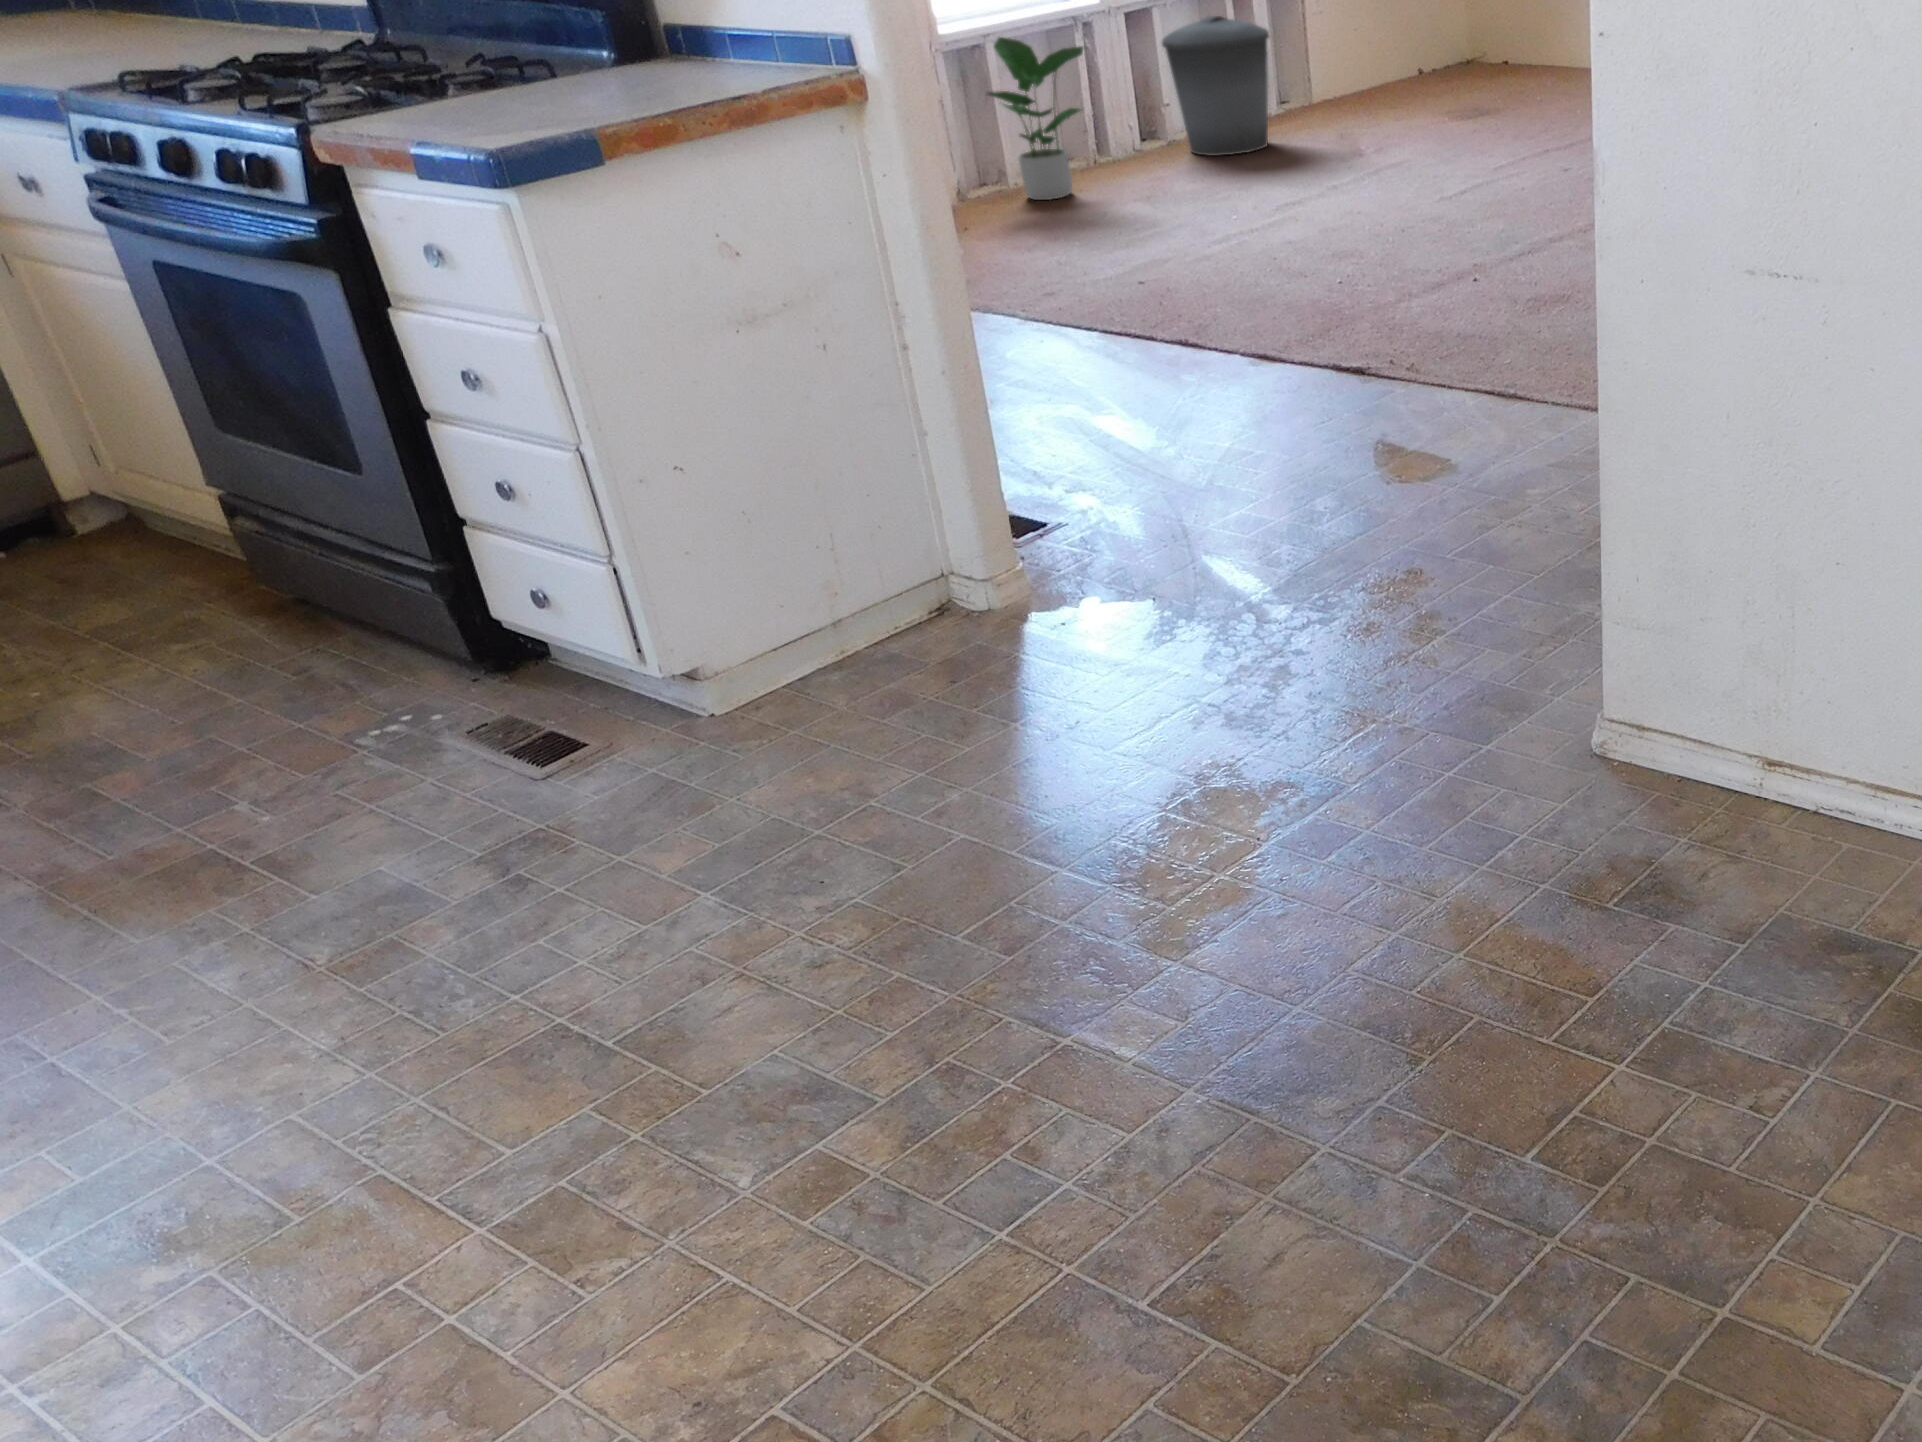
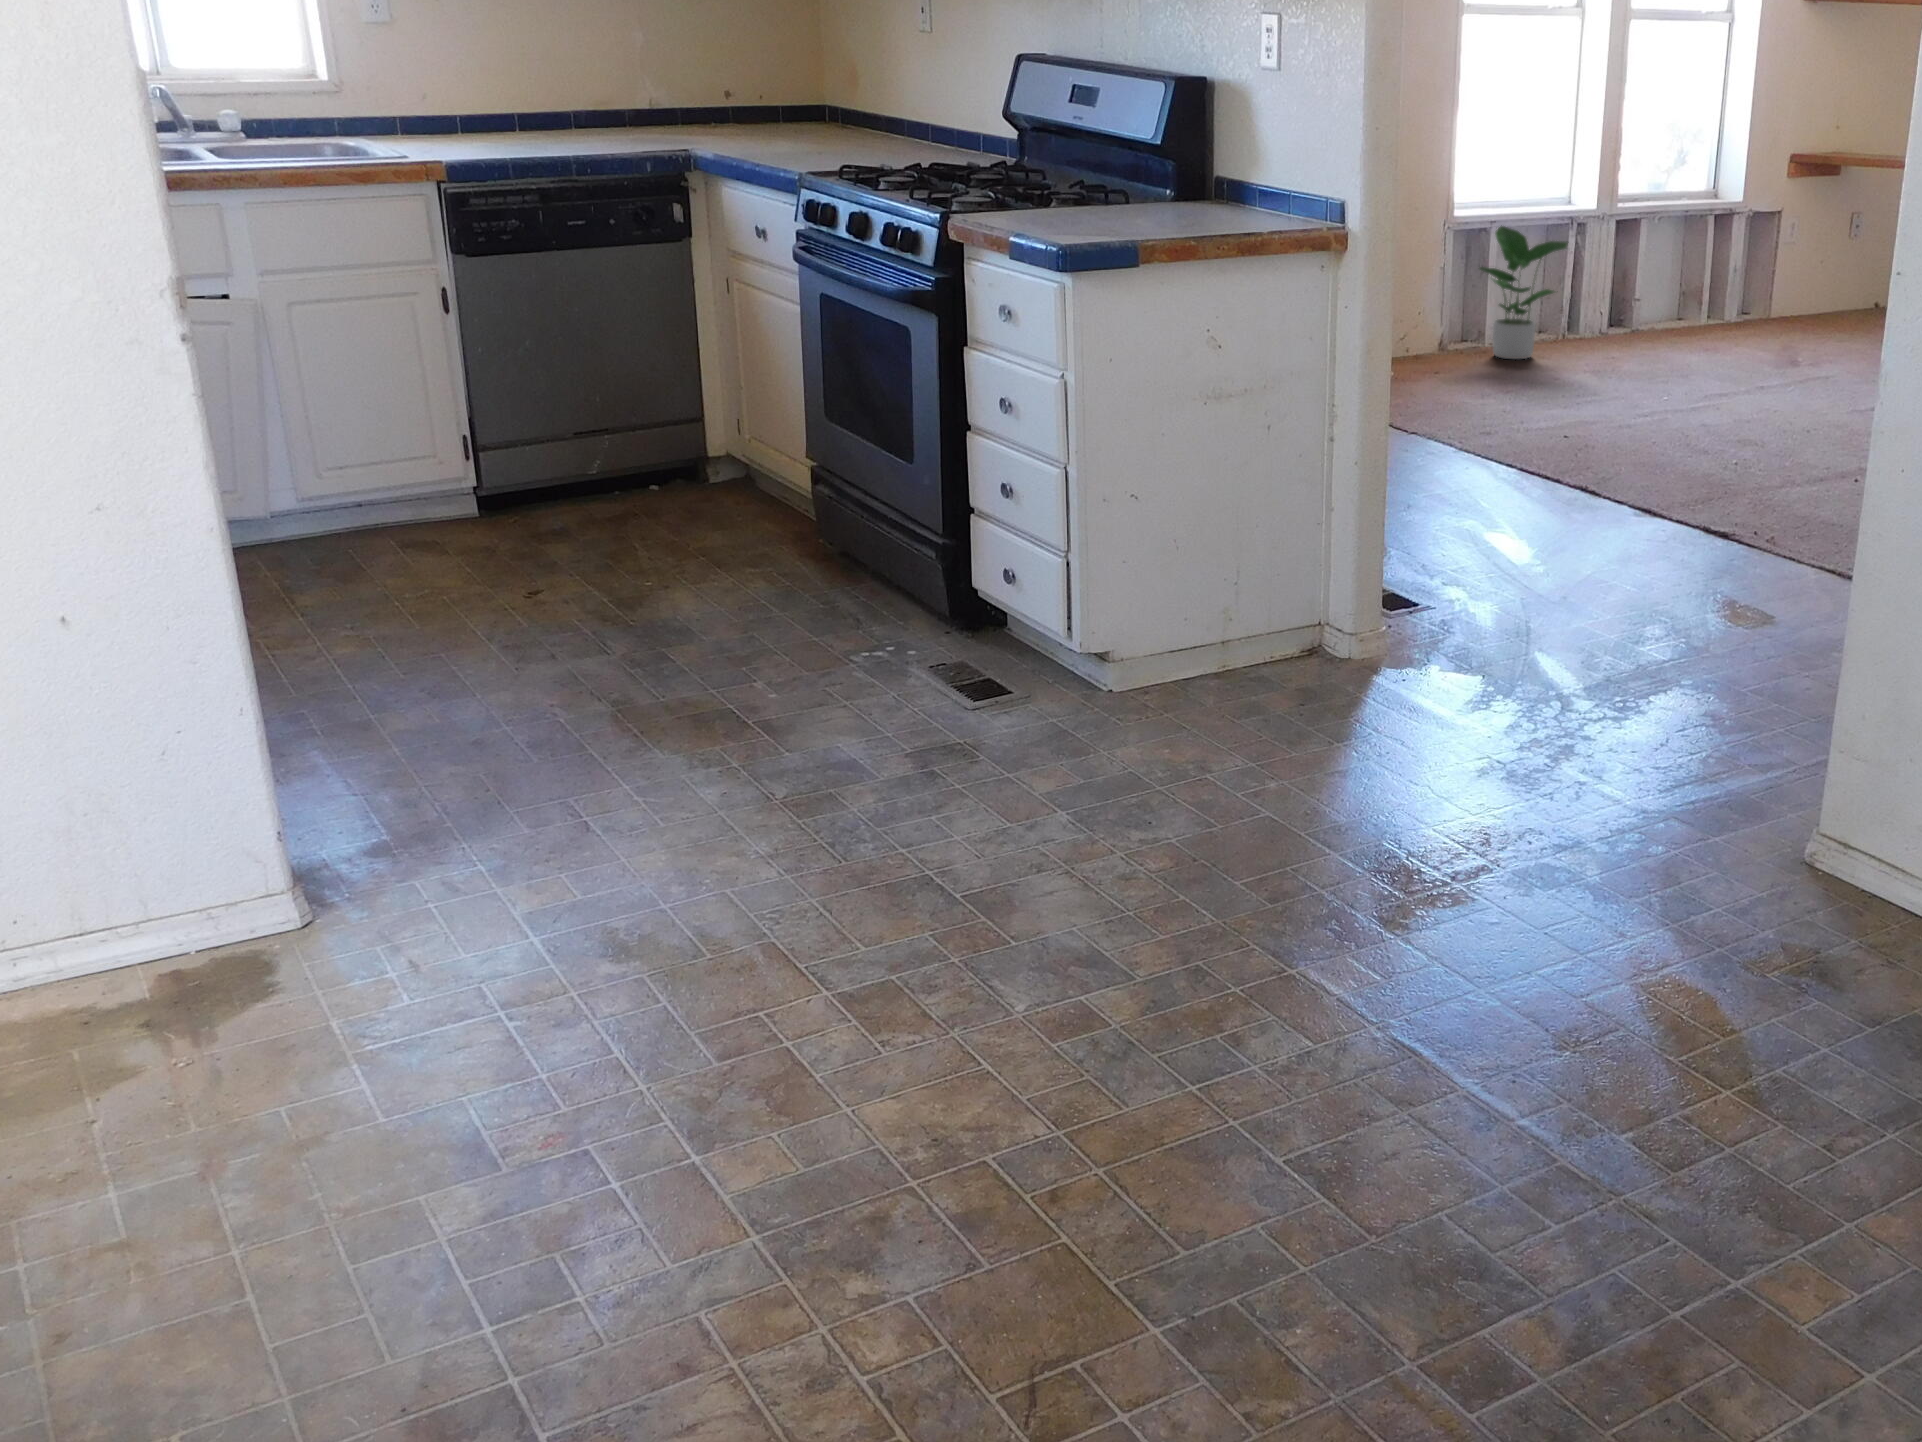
trash can: present [1162,16,1269,156] -> none [1639,232,1734,347]

